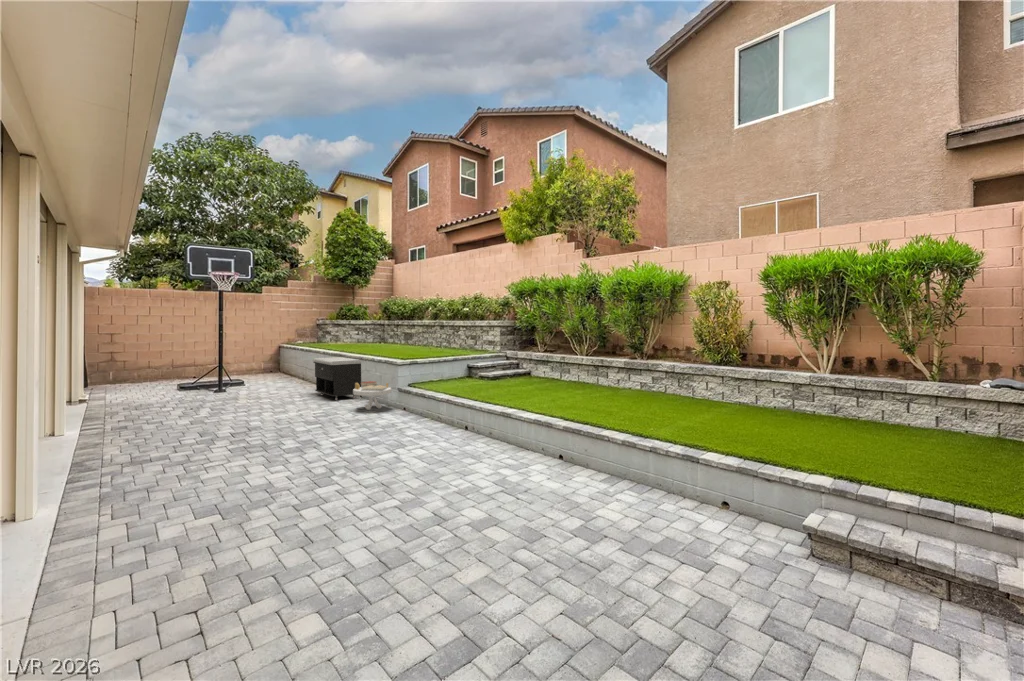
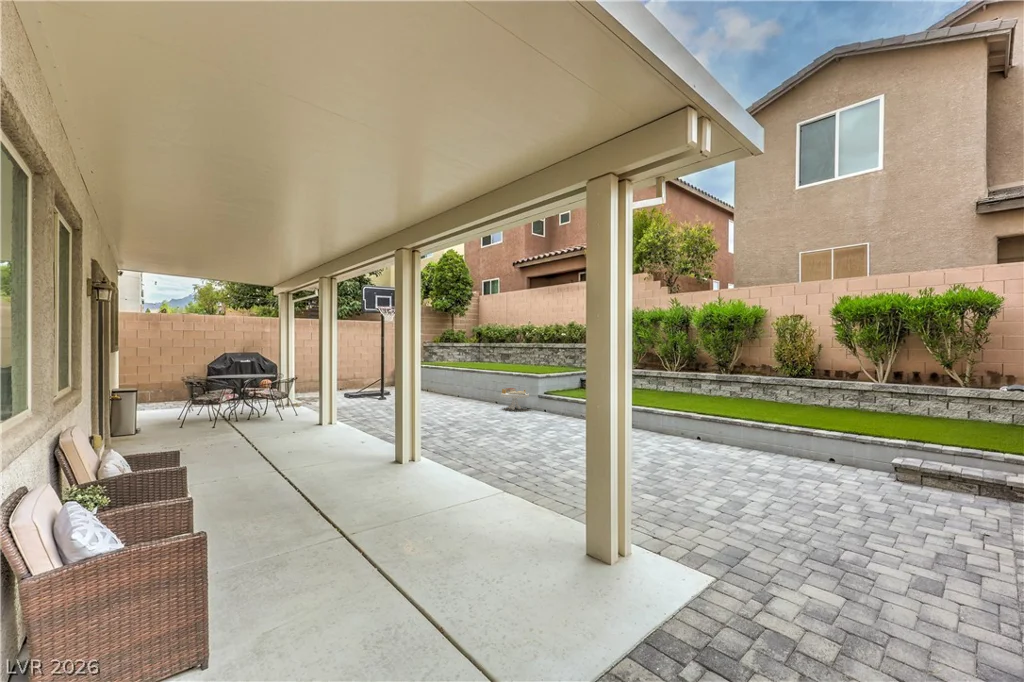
storage bench: present [314,357,361,400] -> none [454,370,495,403]

